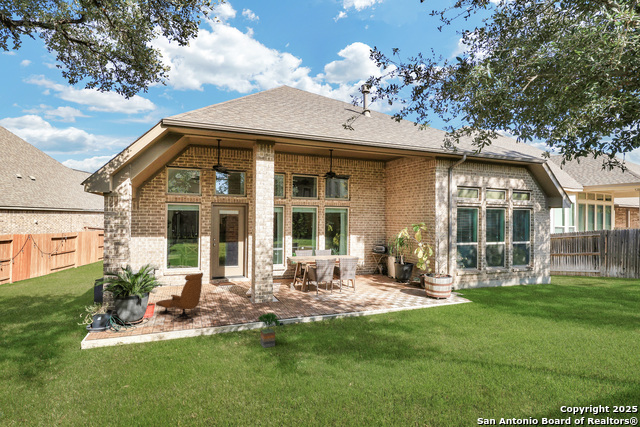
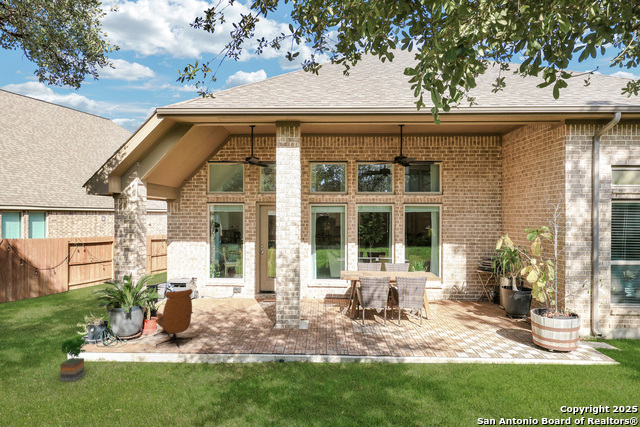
potted tree: present [258,313,280,348] -> present [60,339,89,382]

